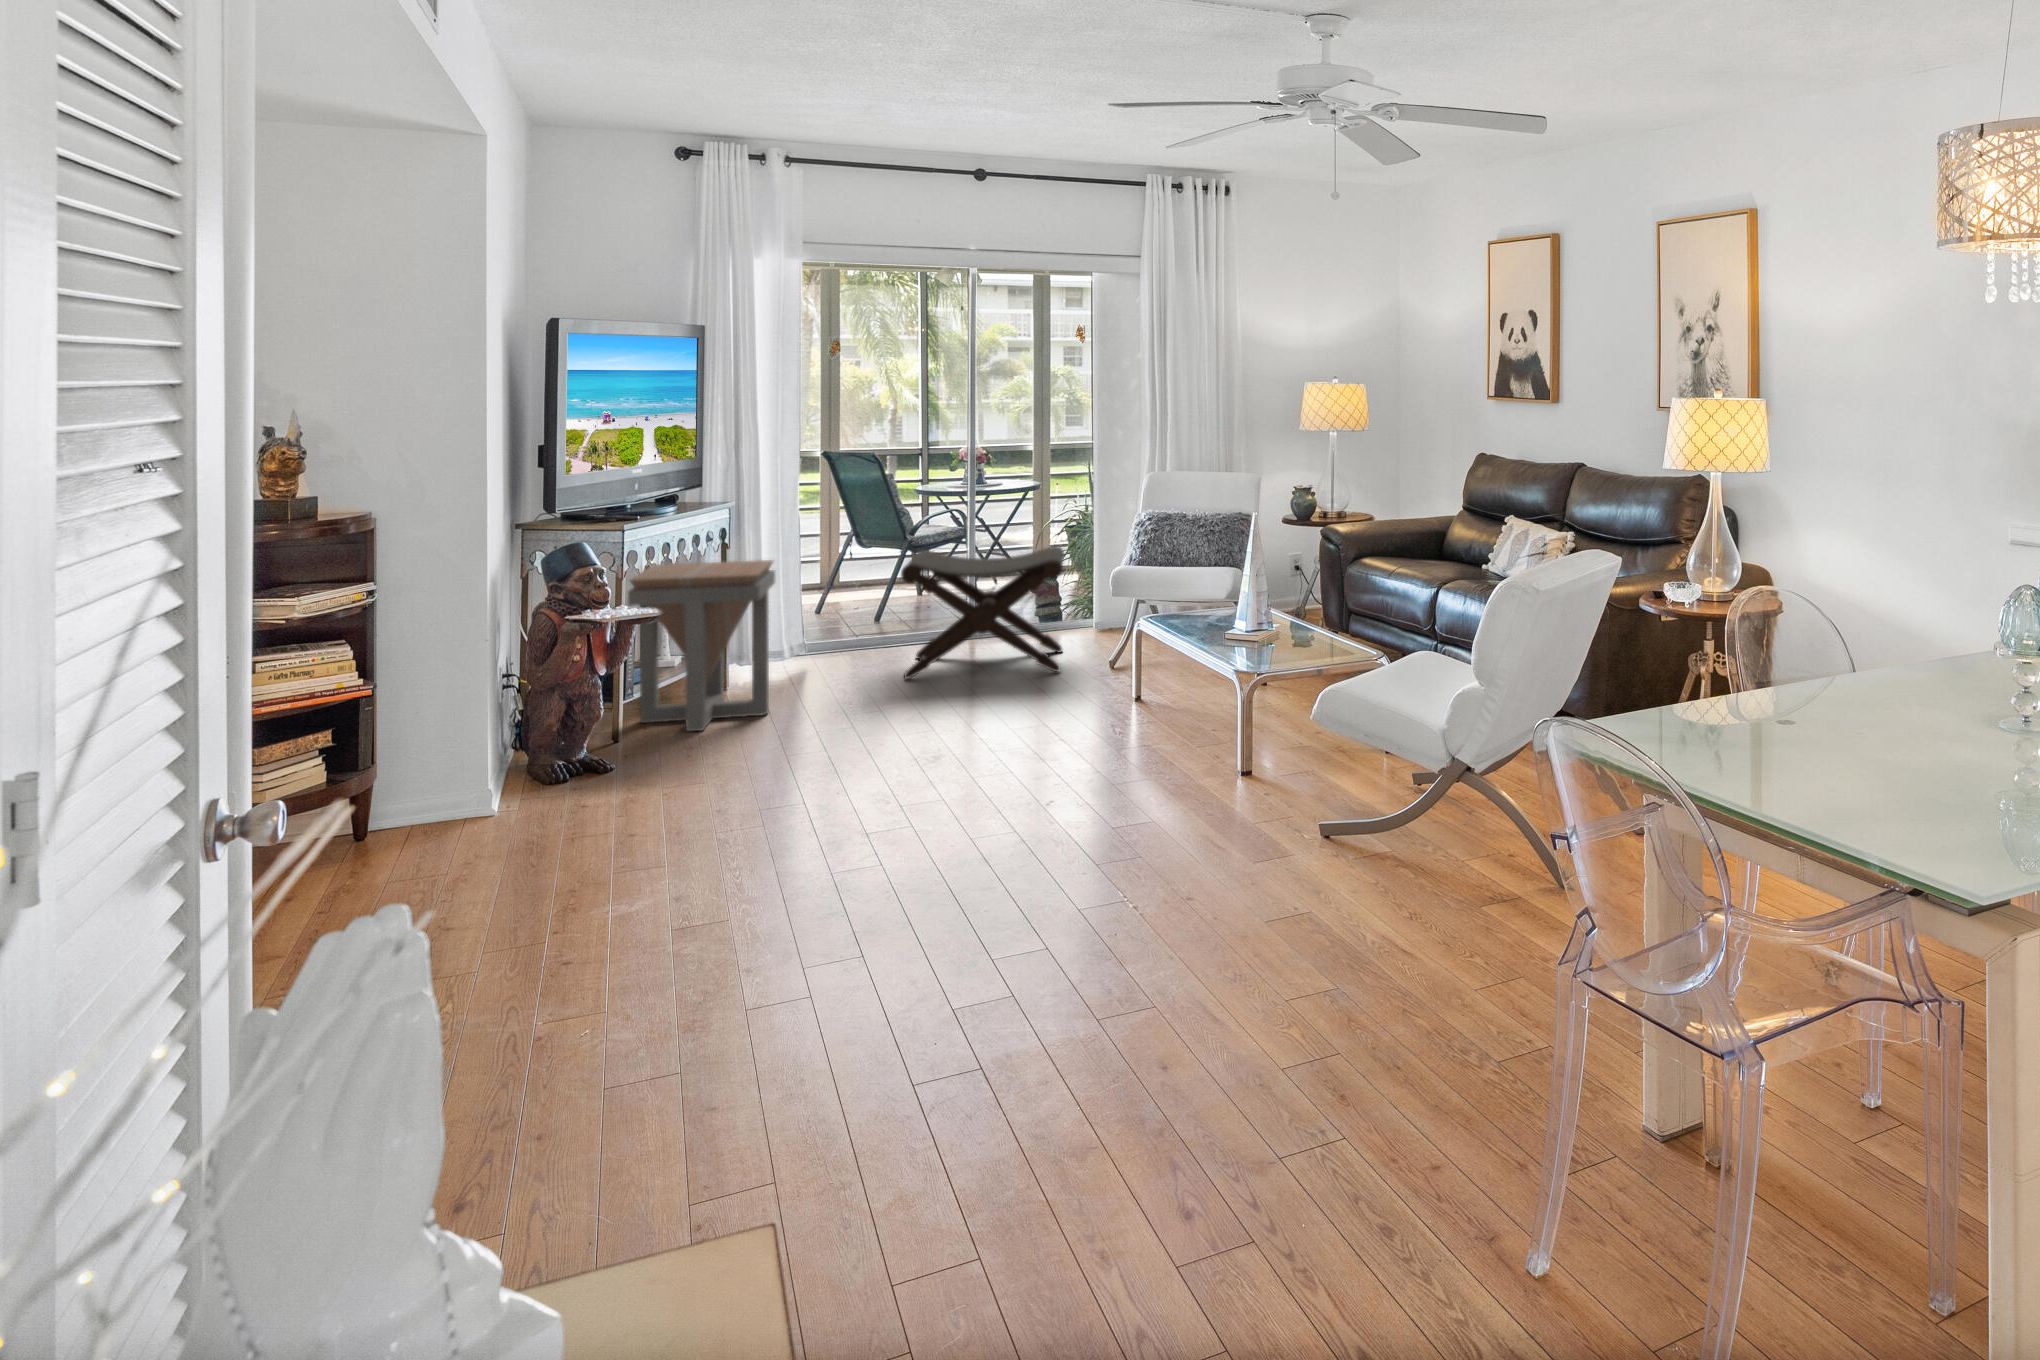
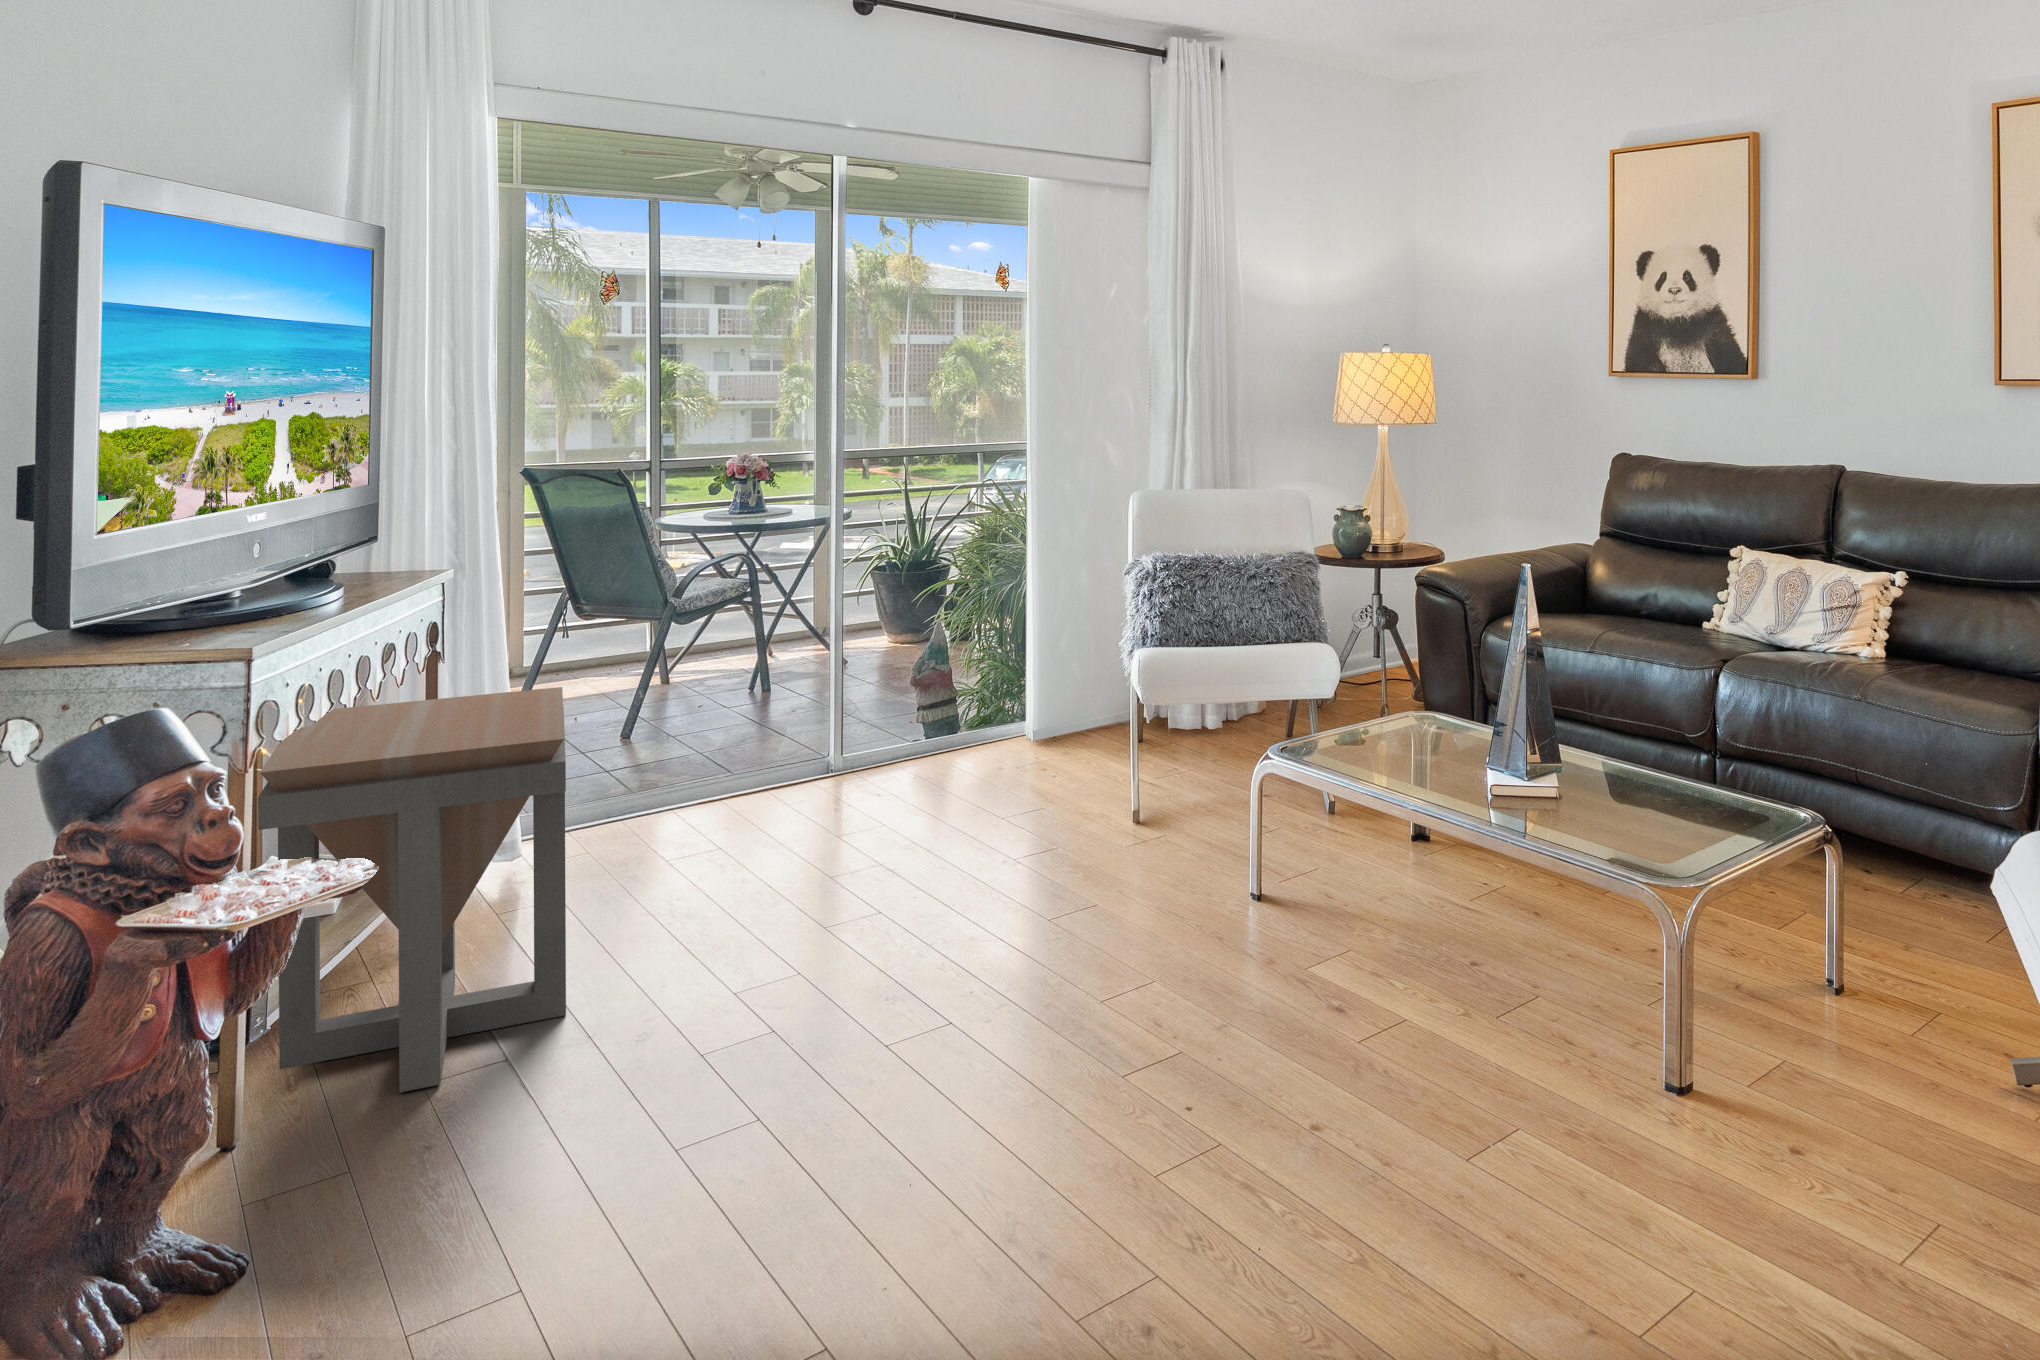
footstool: present [901,546,1064,679] -> none [775,617,1073,882]

